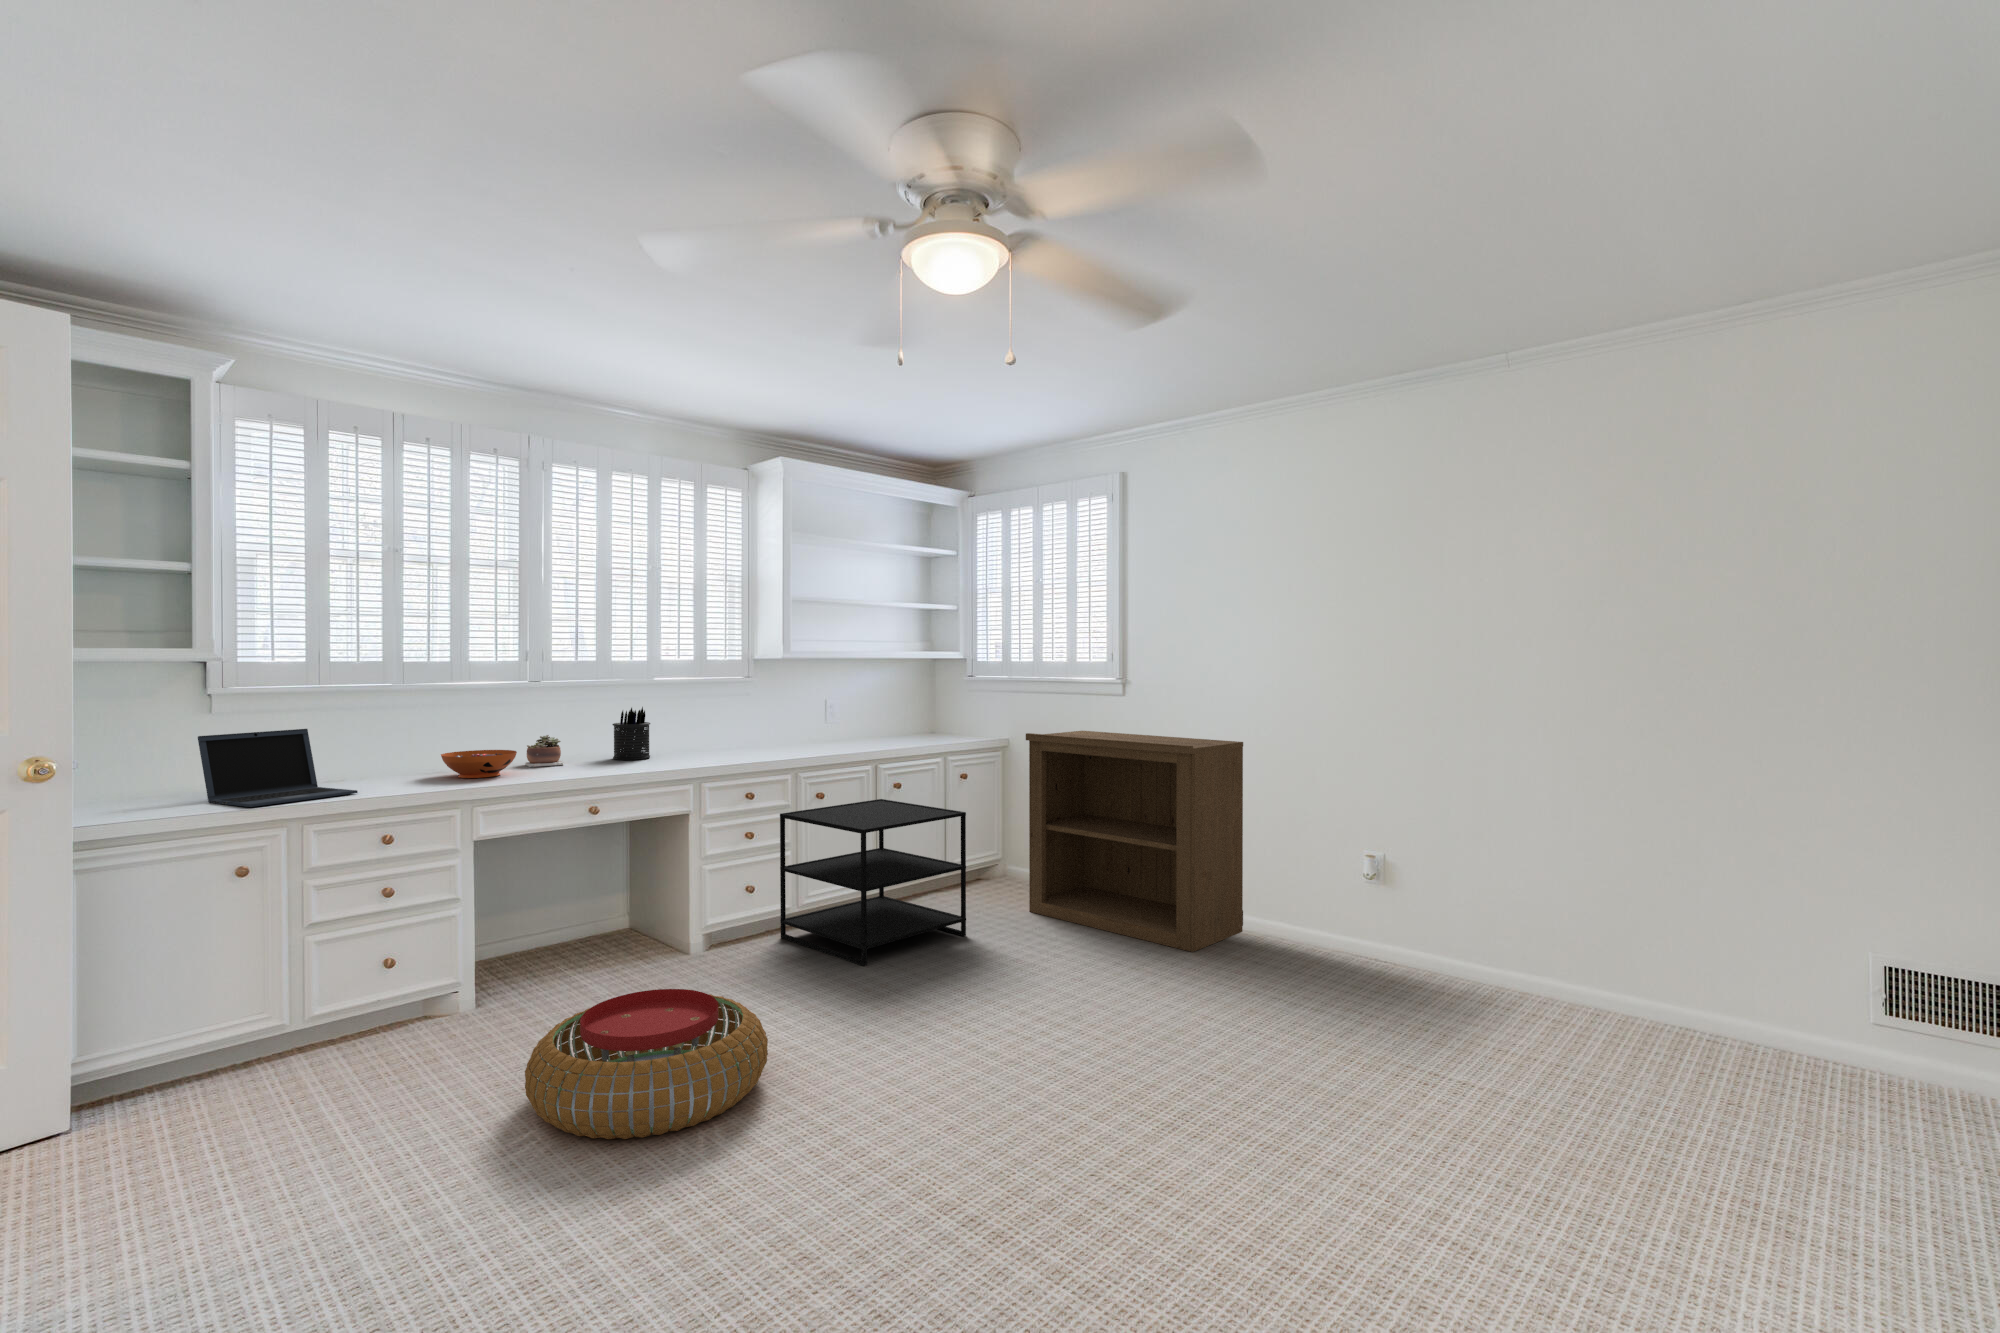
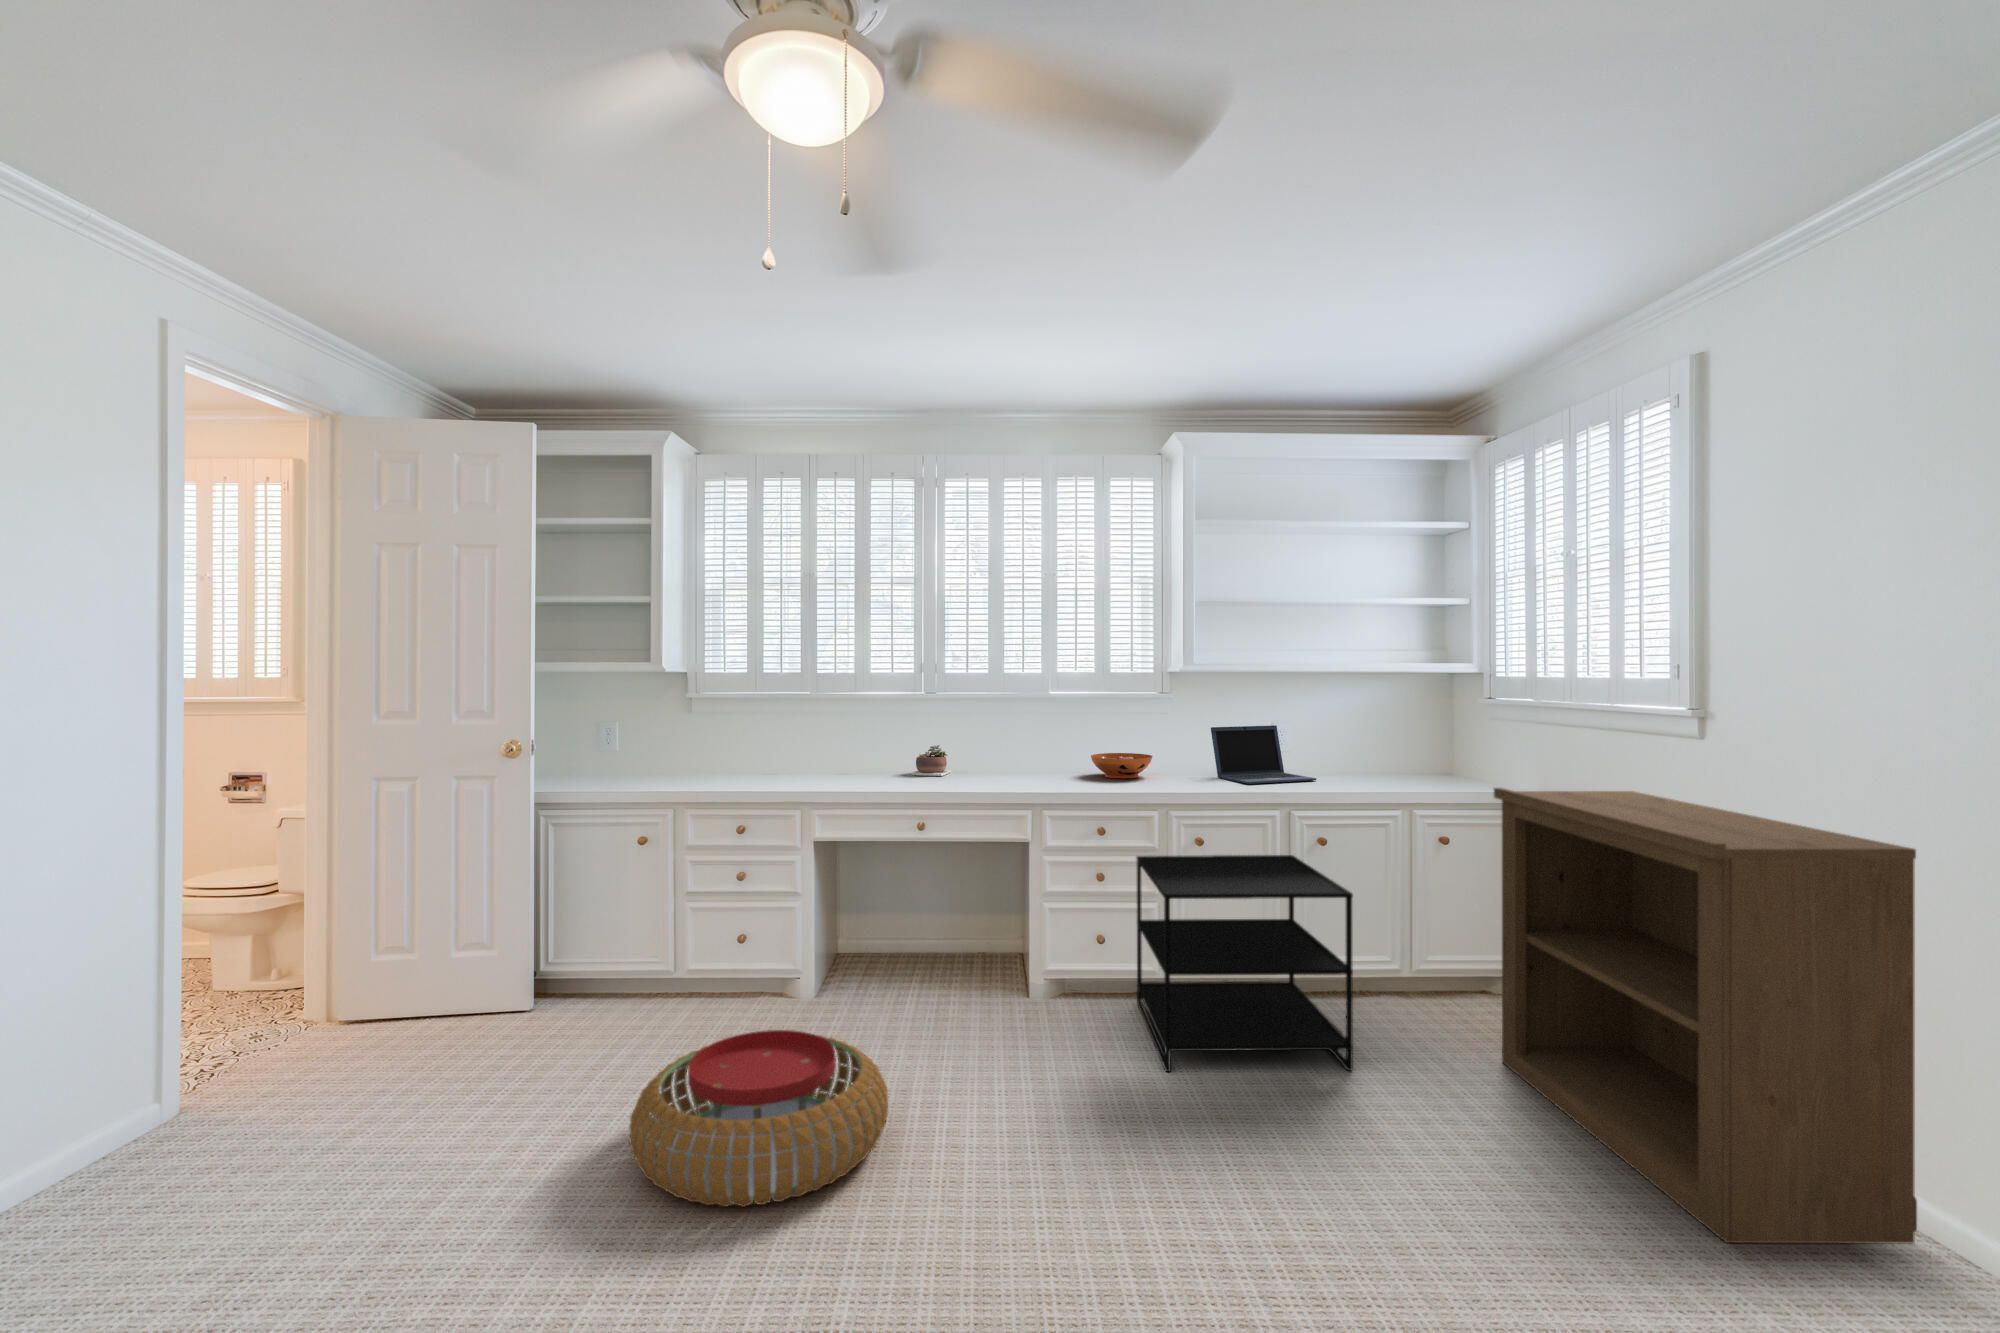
pen holder: present [612,707,650,760] -> none [1000,720,1038,777]
laptop: present [198,729,358,807] -> present [1211,725,1316,784]
decorative bowl: present [441,750,517,778] -> present [1091,753,1153,778]

